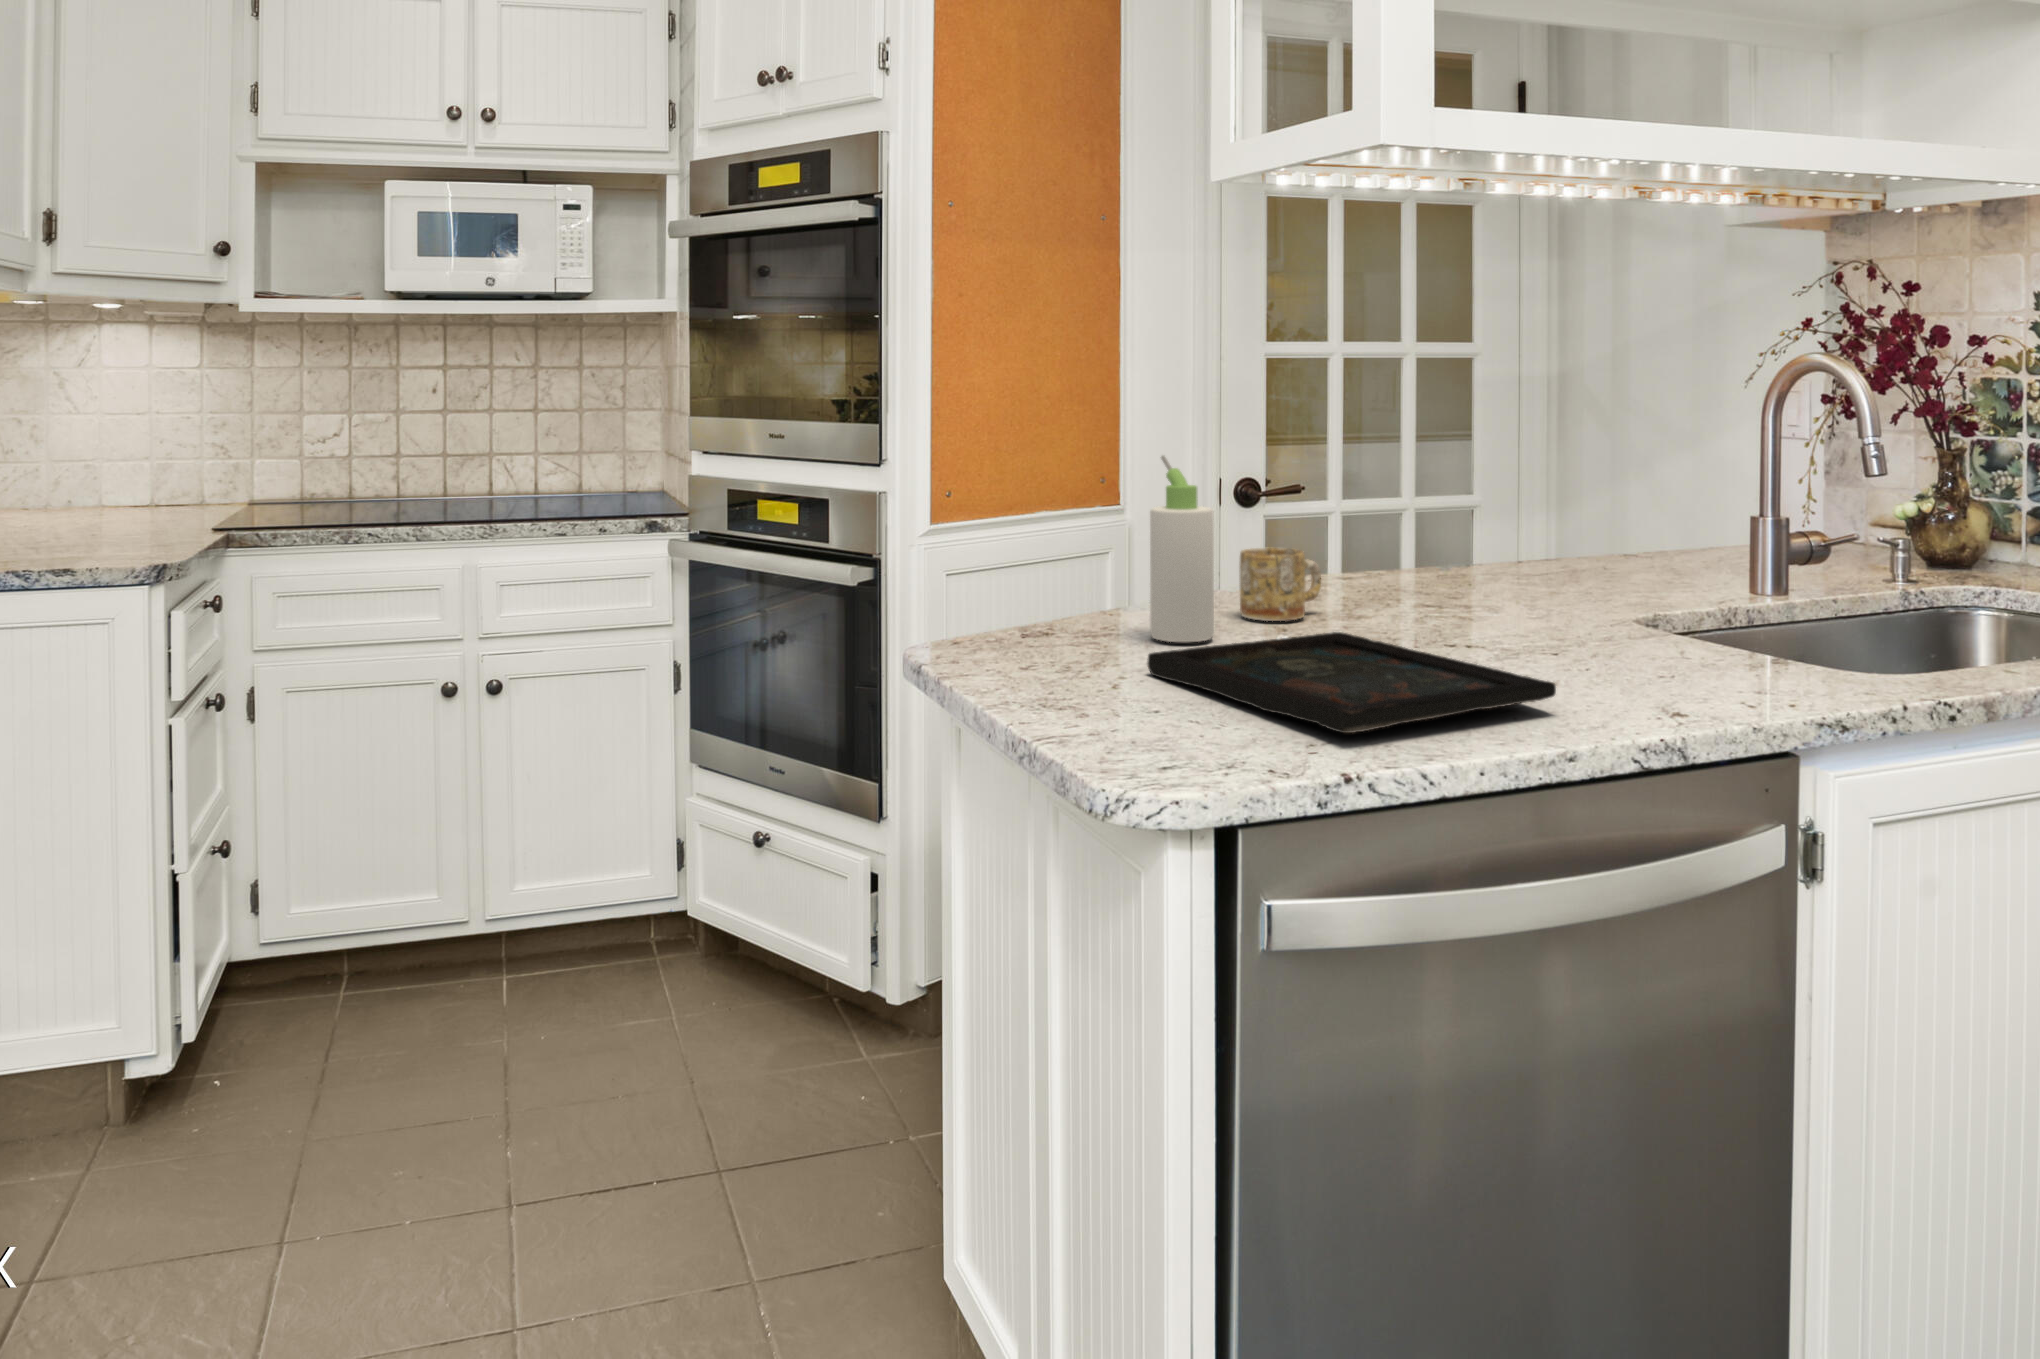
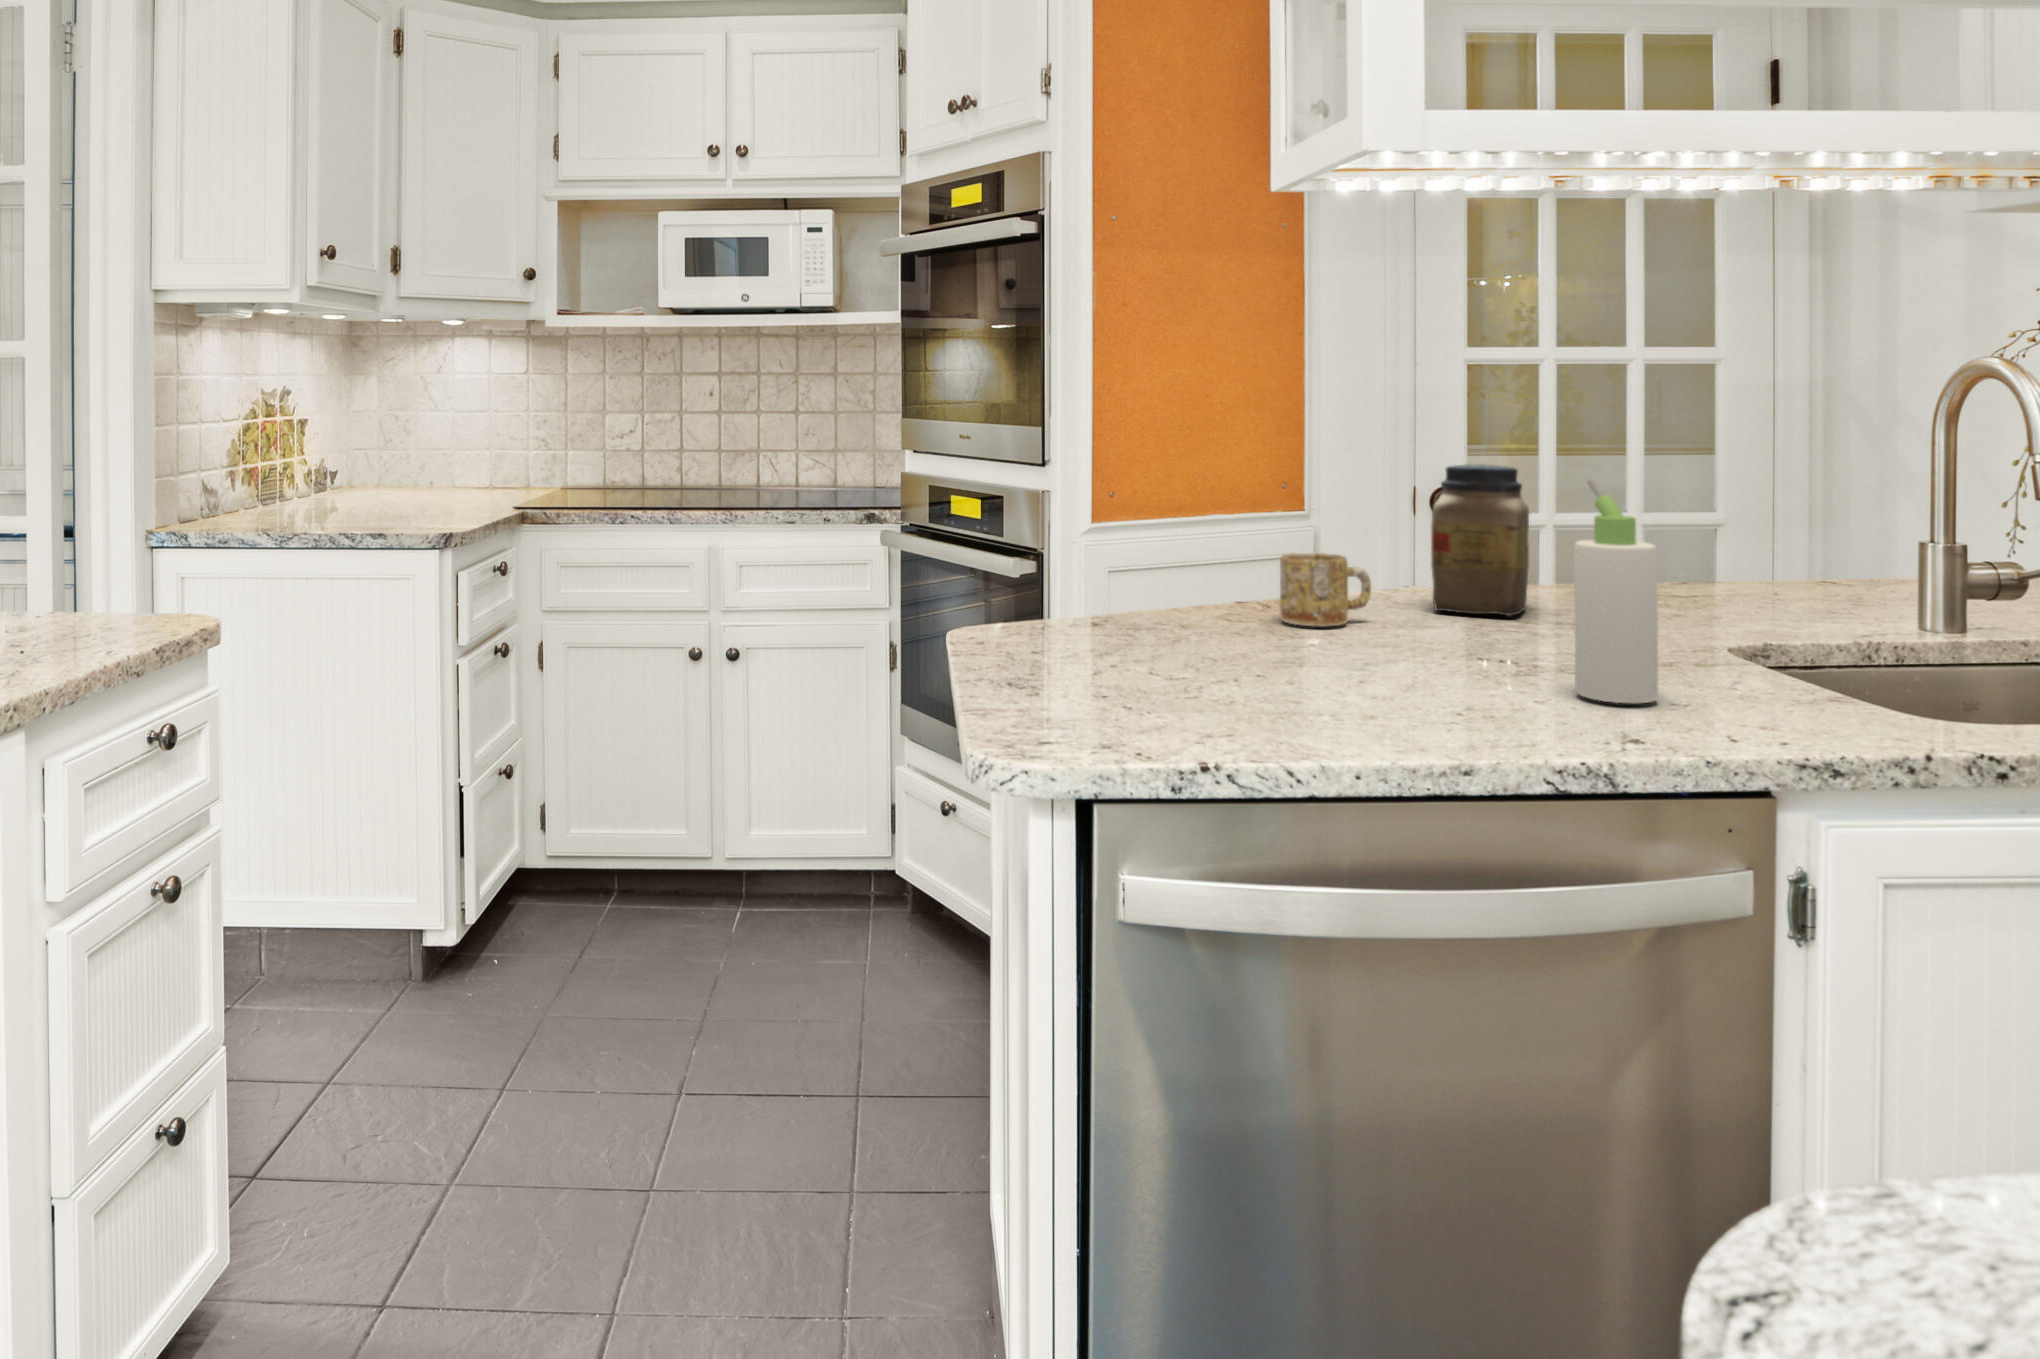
bottle: present [1150,456,1214,642] -> present [1574,480,1658,703]
jar: none [1356,456,1443,599] -> present [1431,464,1529,615]
tray: present [1147,632,1556,733] -> none [1121,638,1490,727]

